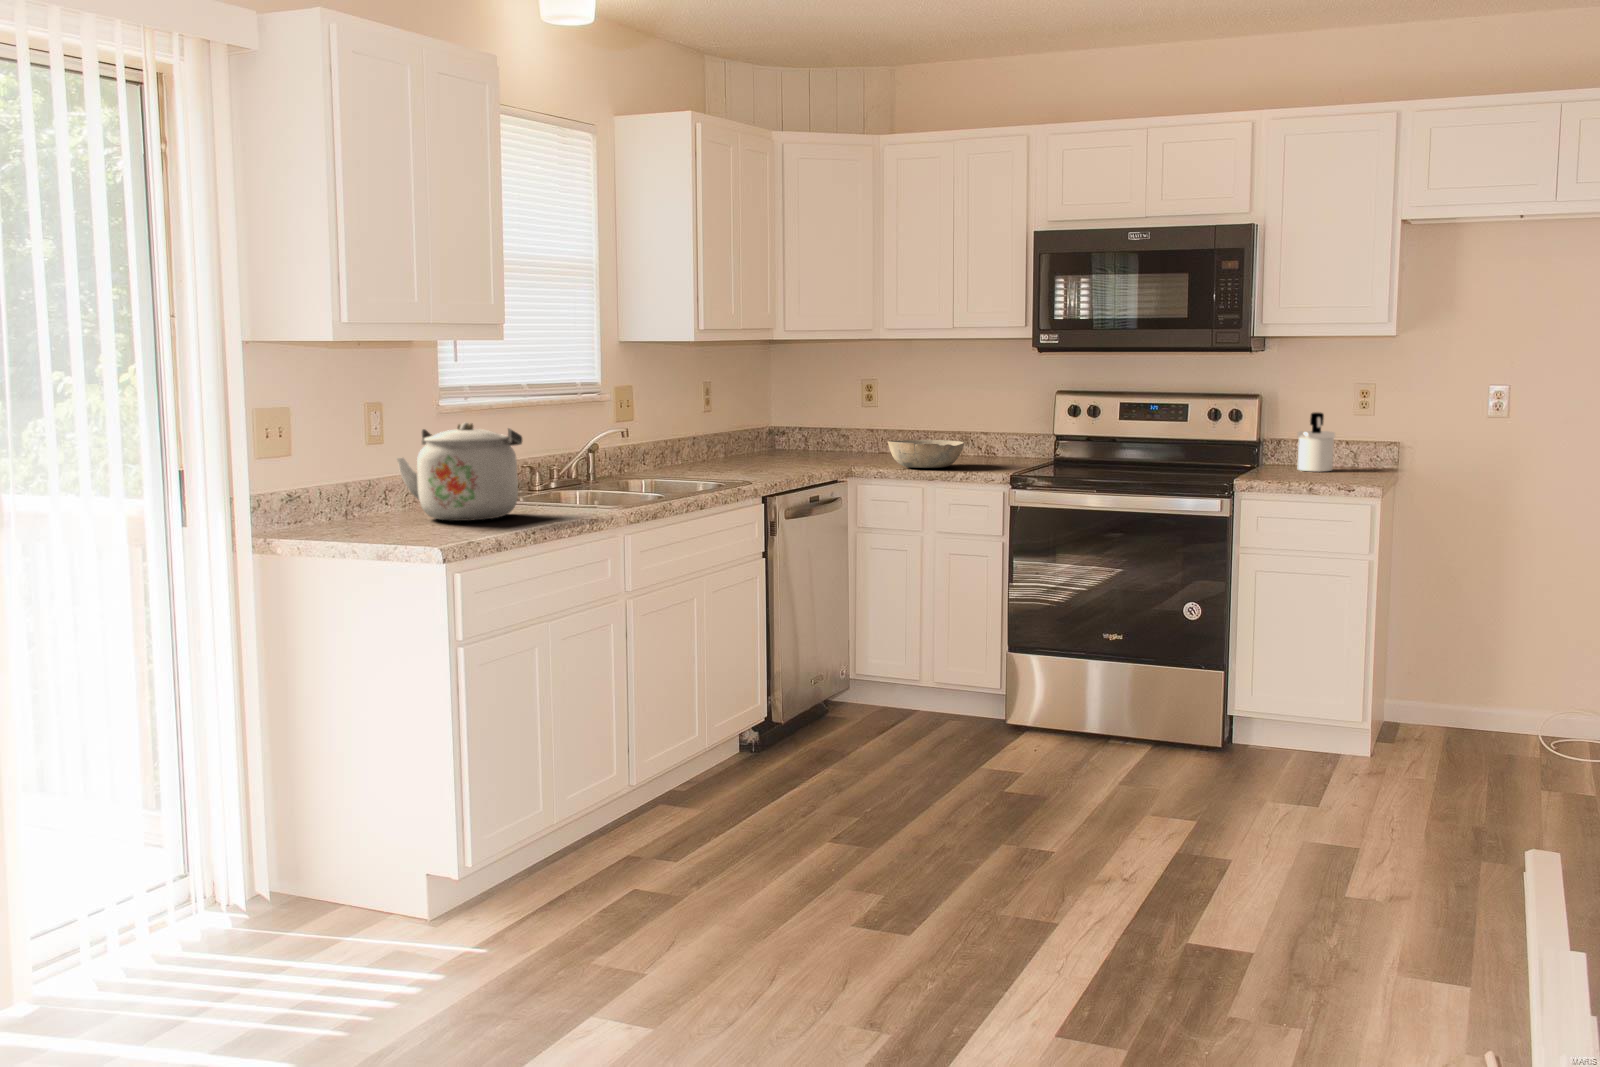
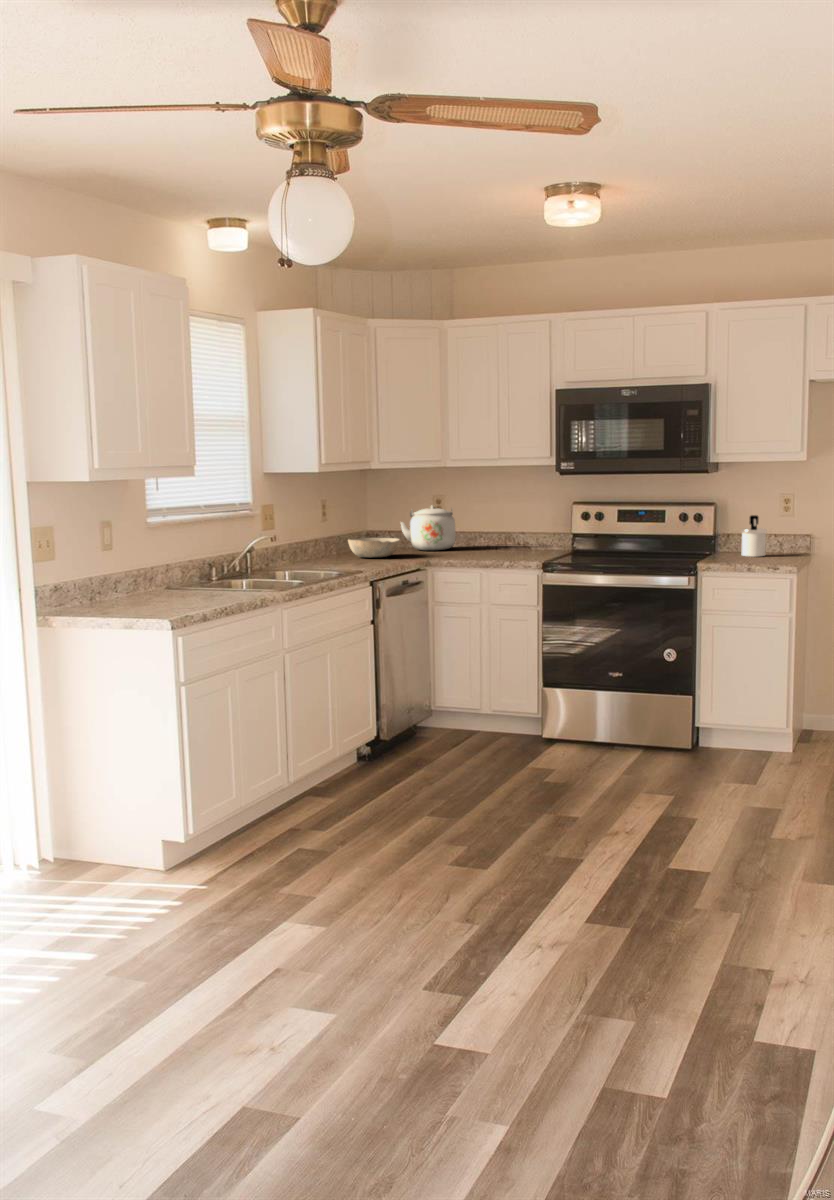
kettle: present [397,423,522,521] -> present [401,505,455,550]
bowl: present [888,440,964,468] -> present [348,538,400,557]

